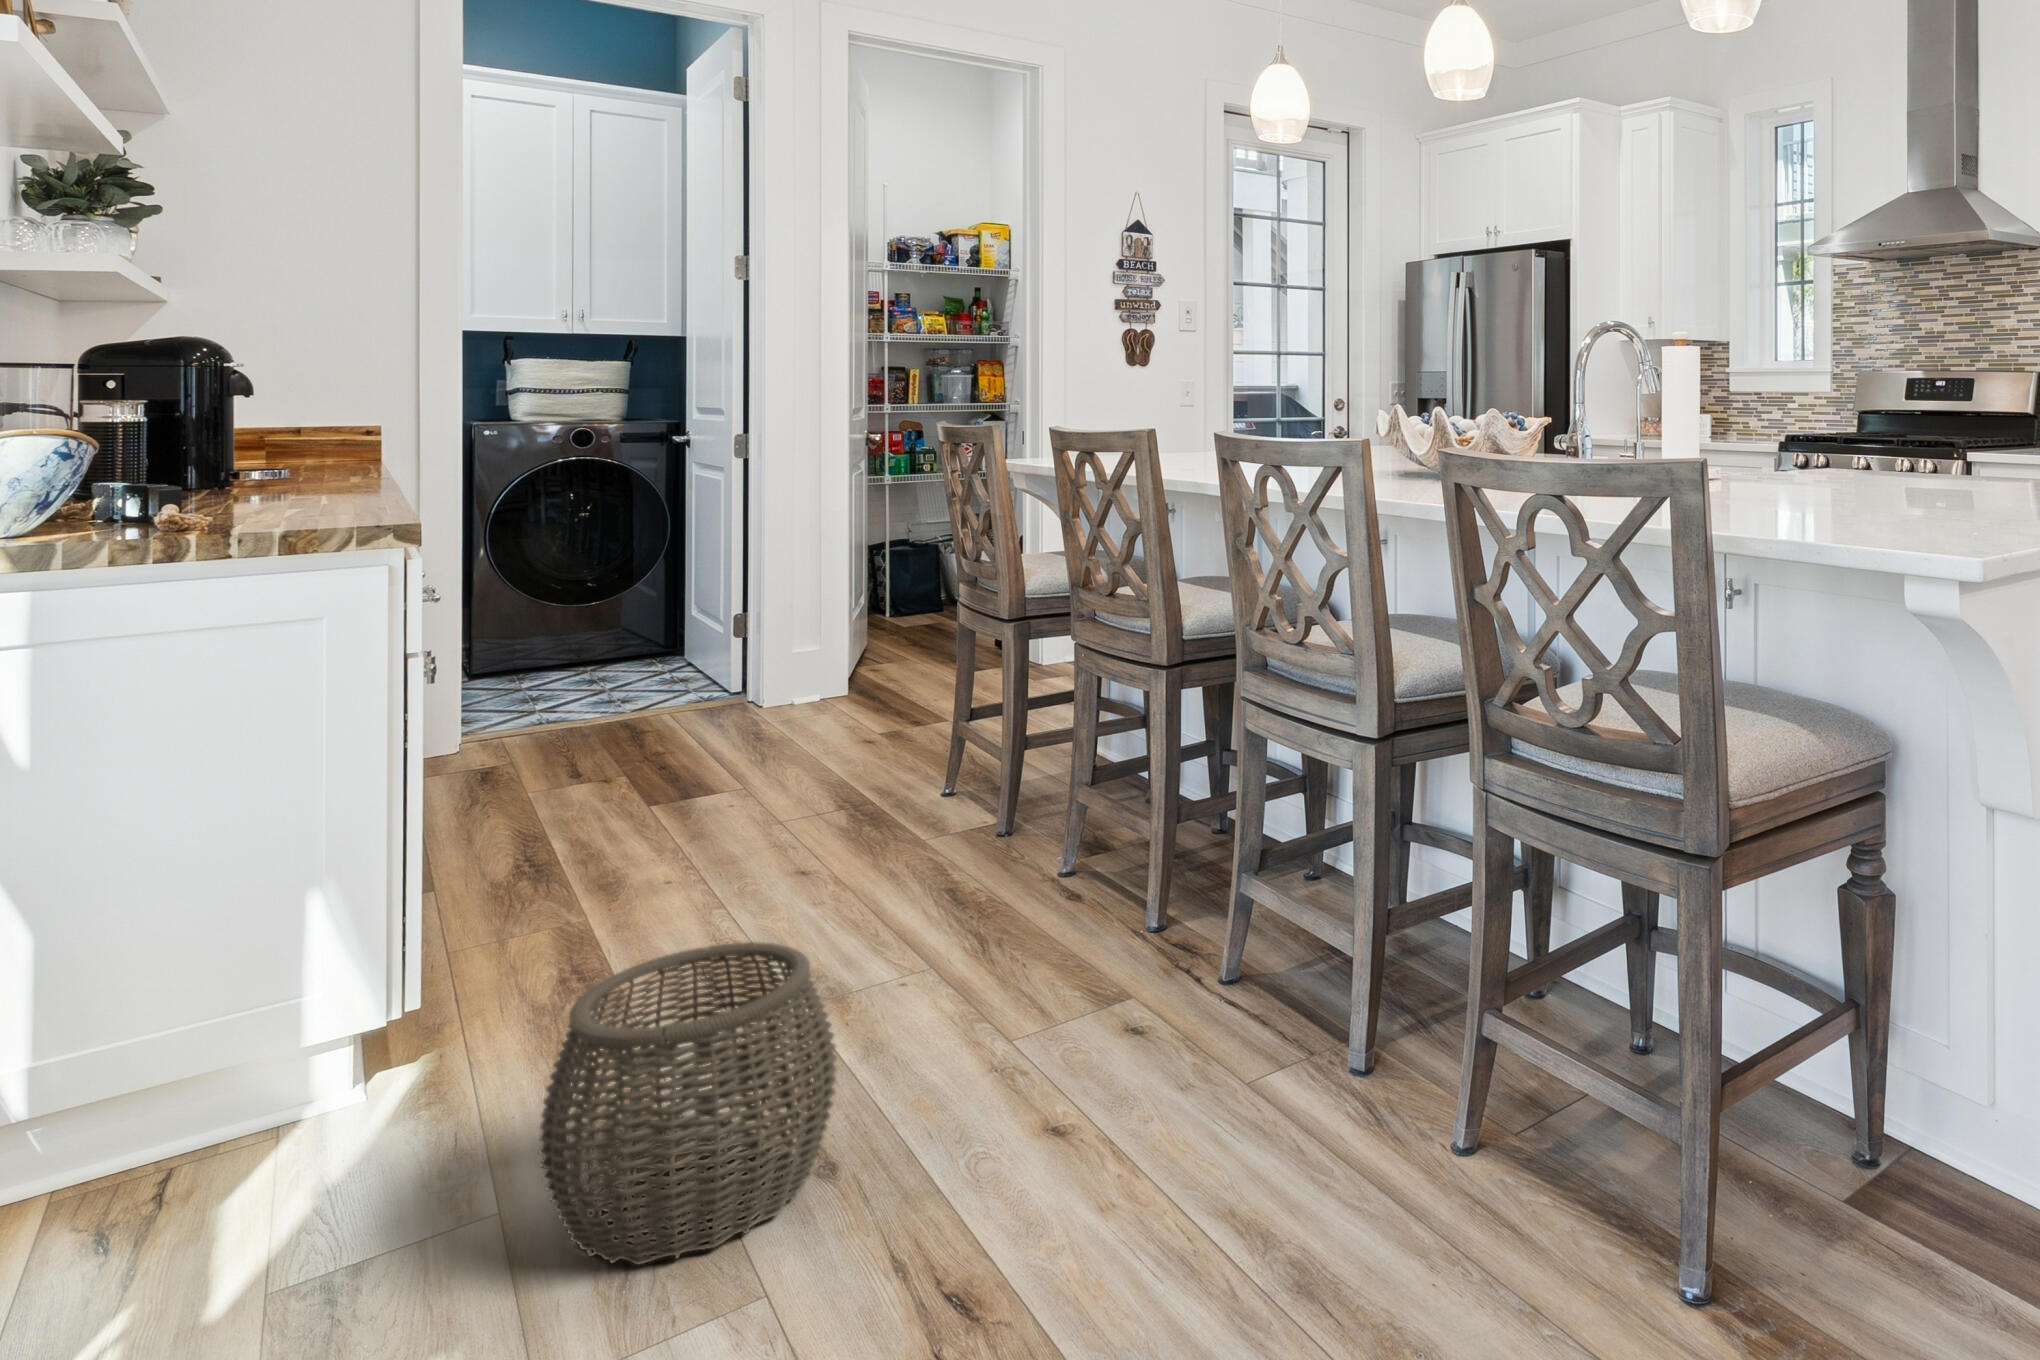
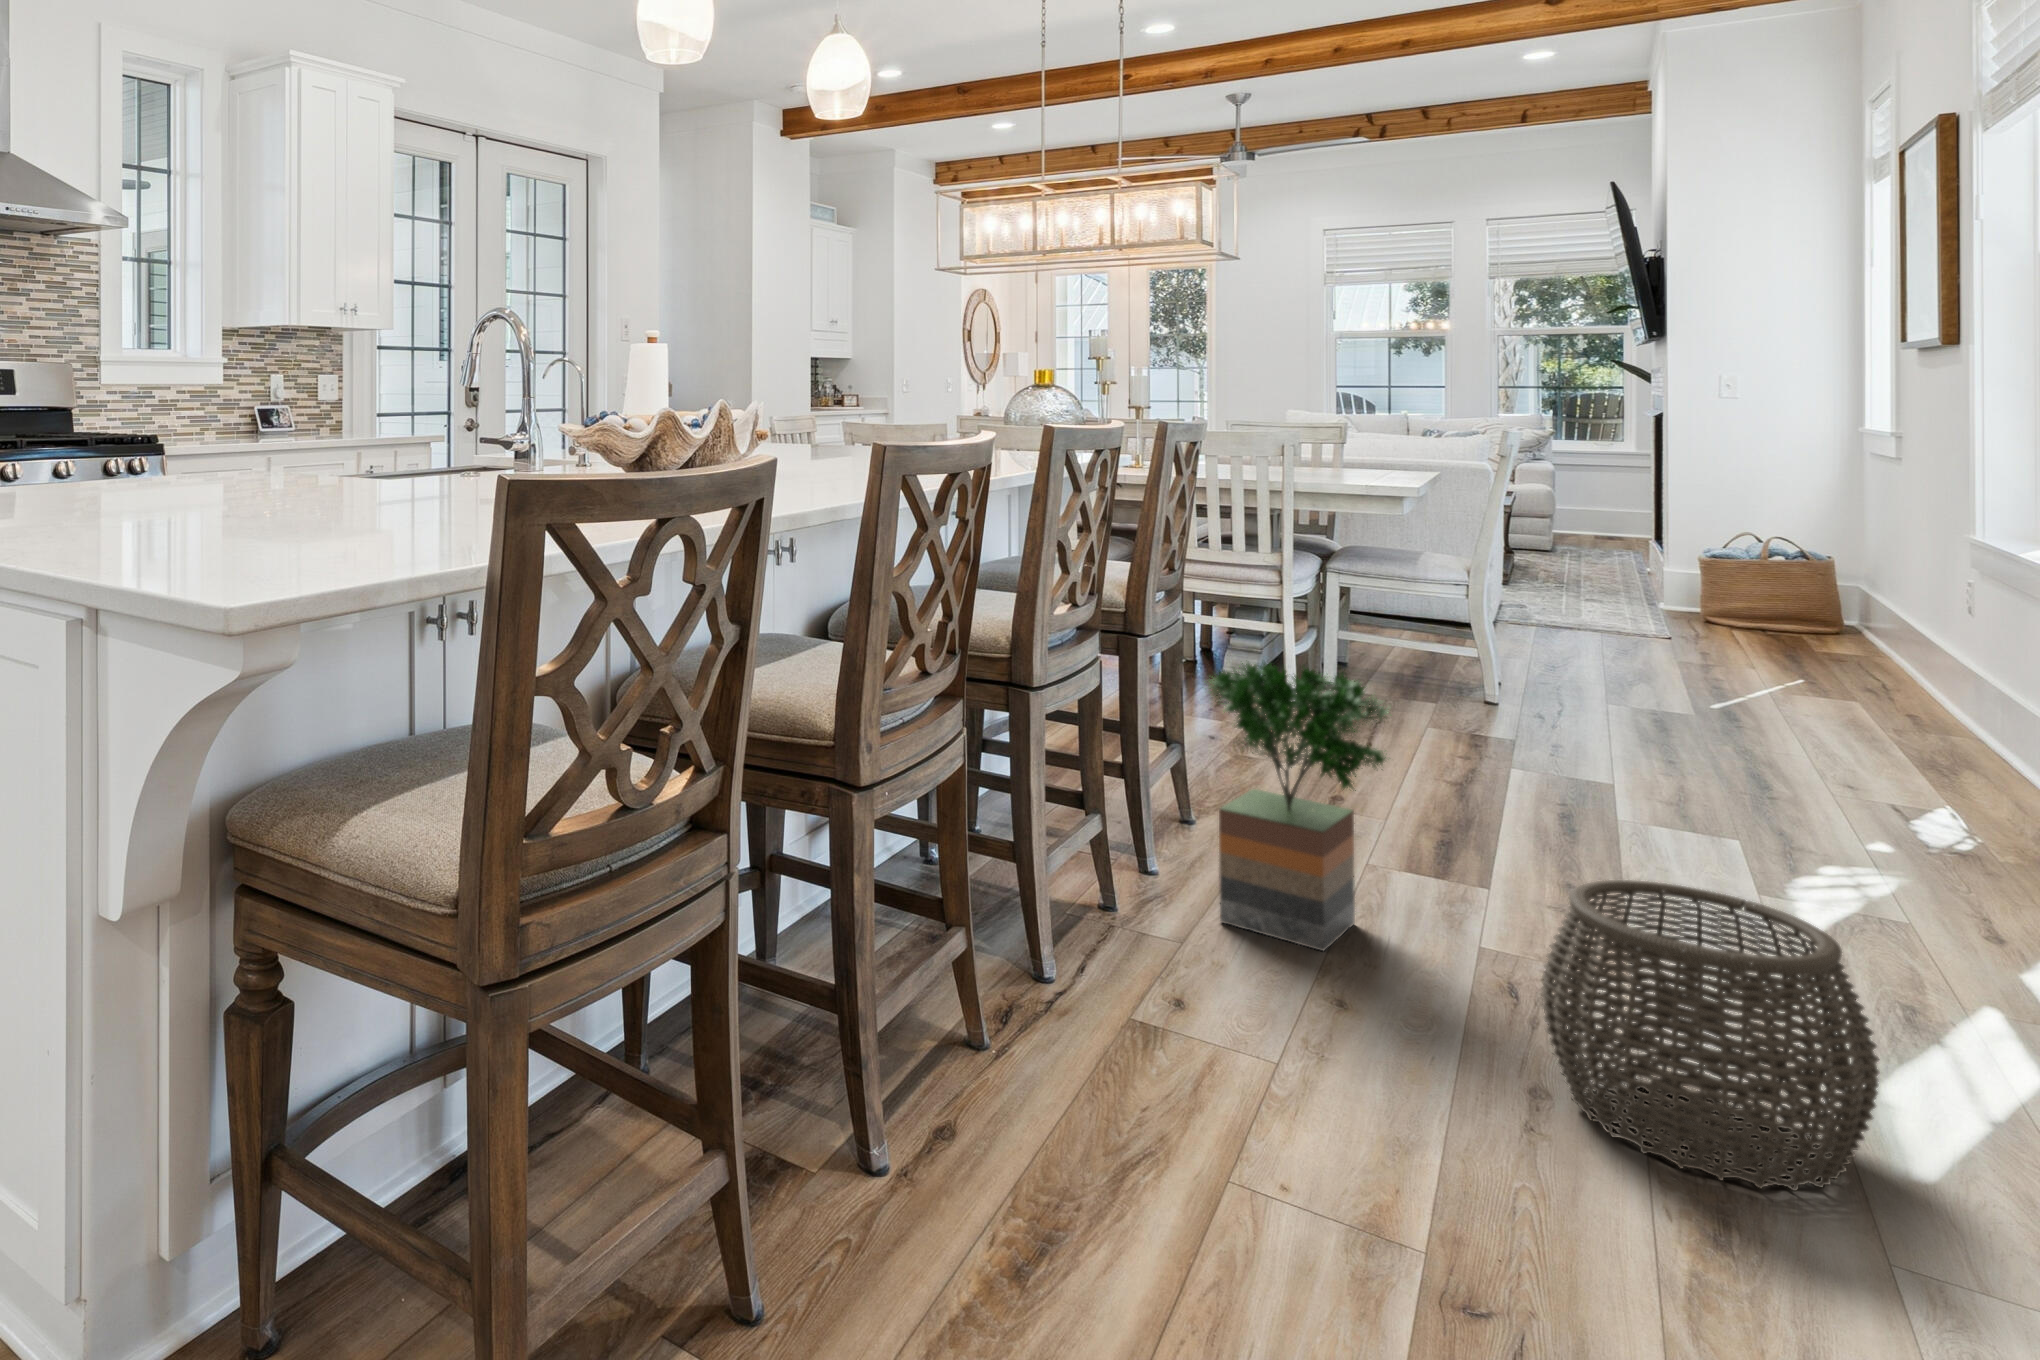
potted tree: none [1092,811,1355,1233] -> present [1209,662,1389,952]

